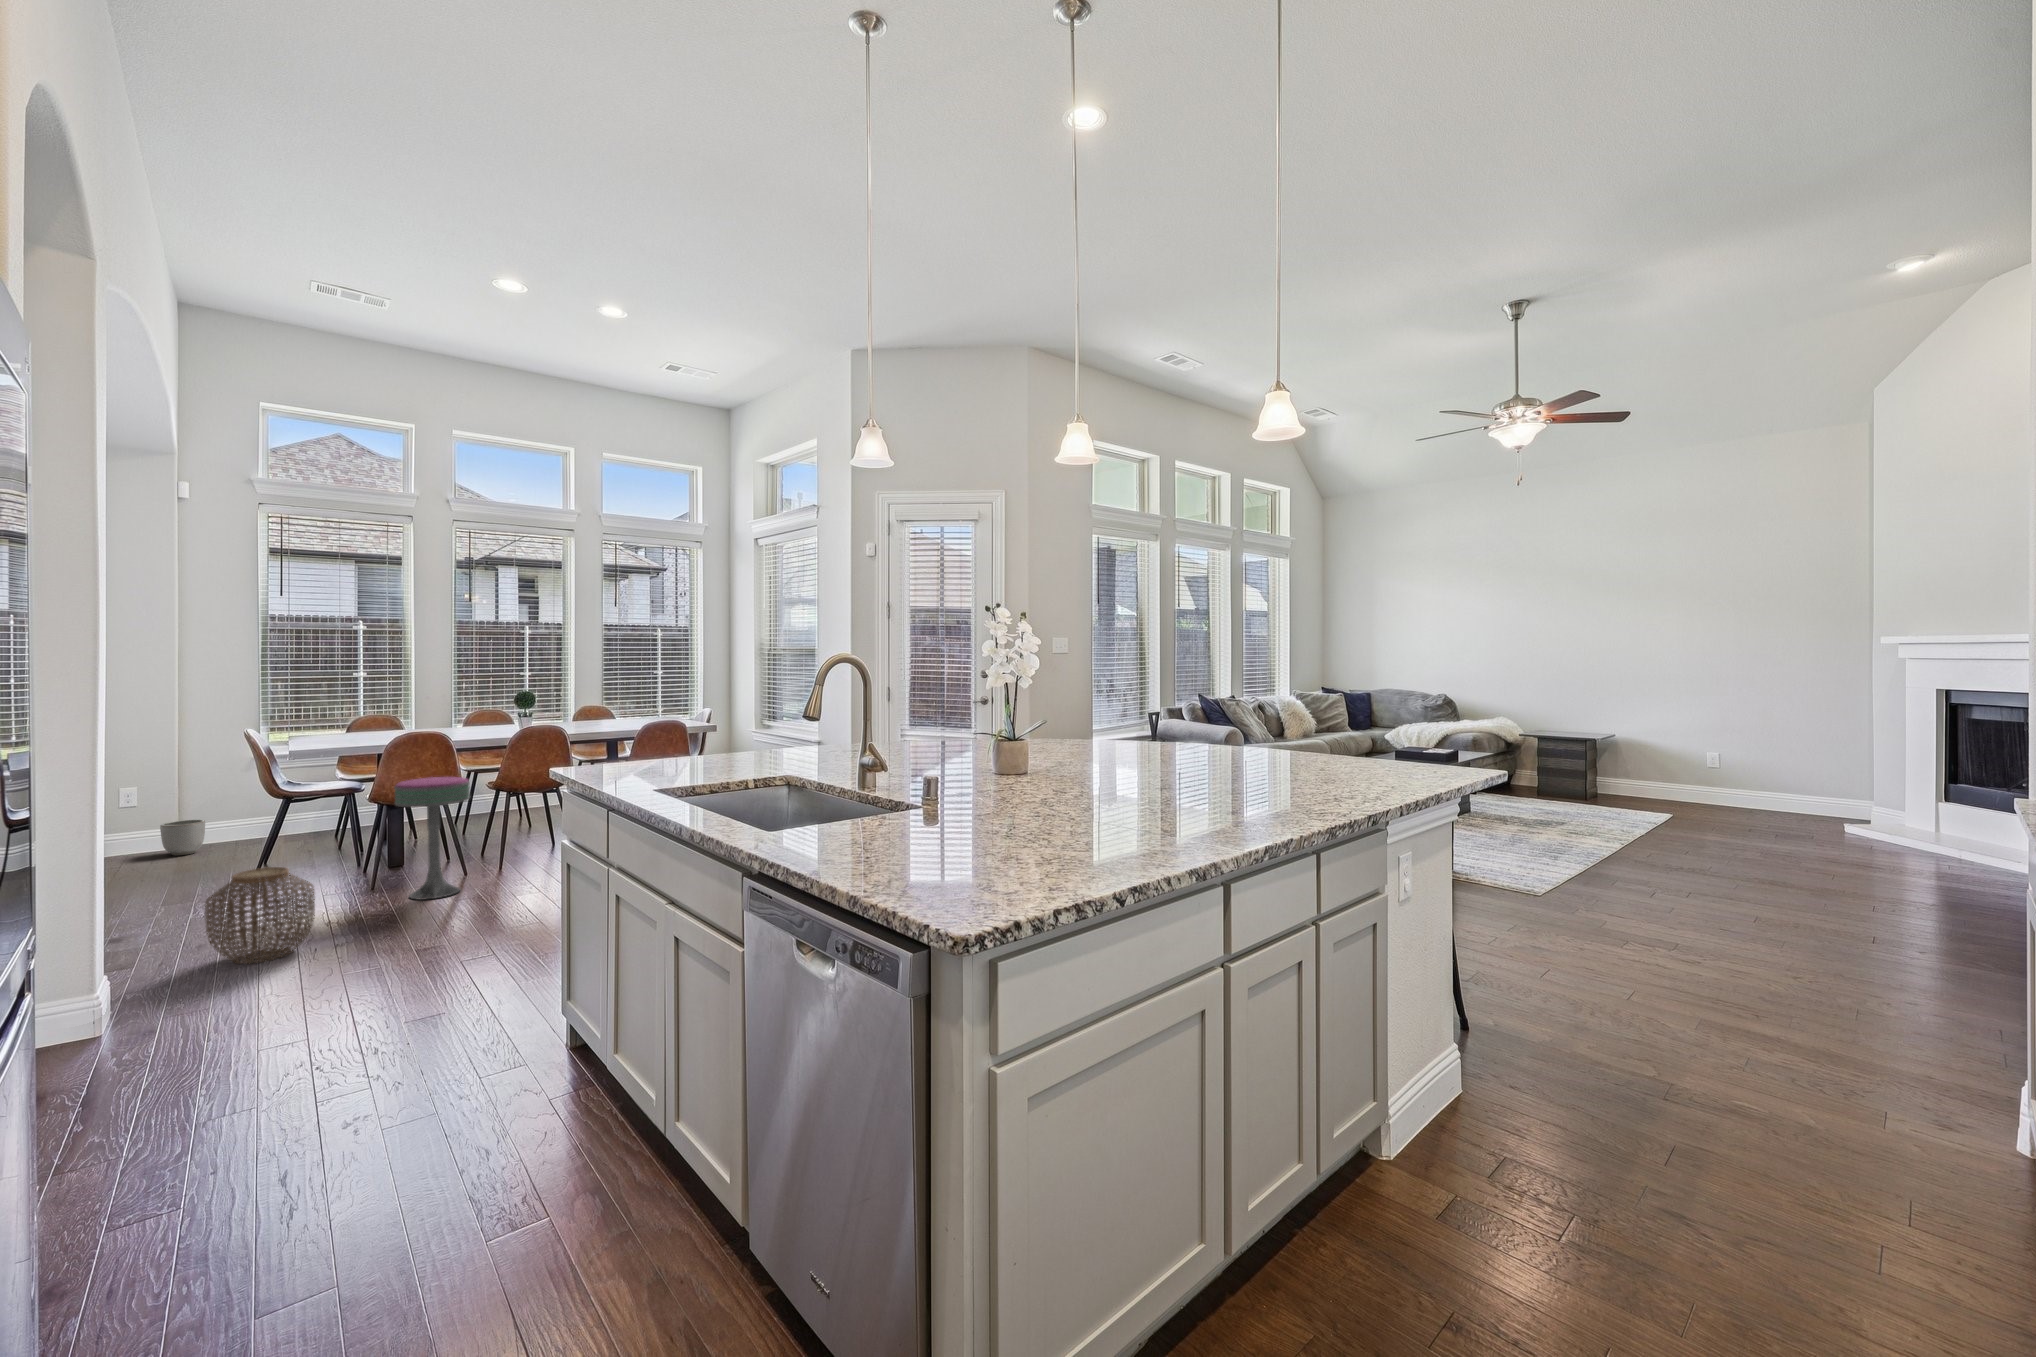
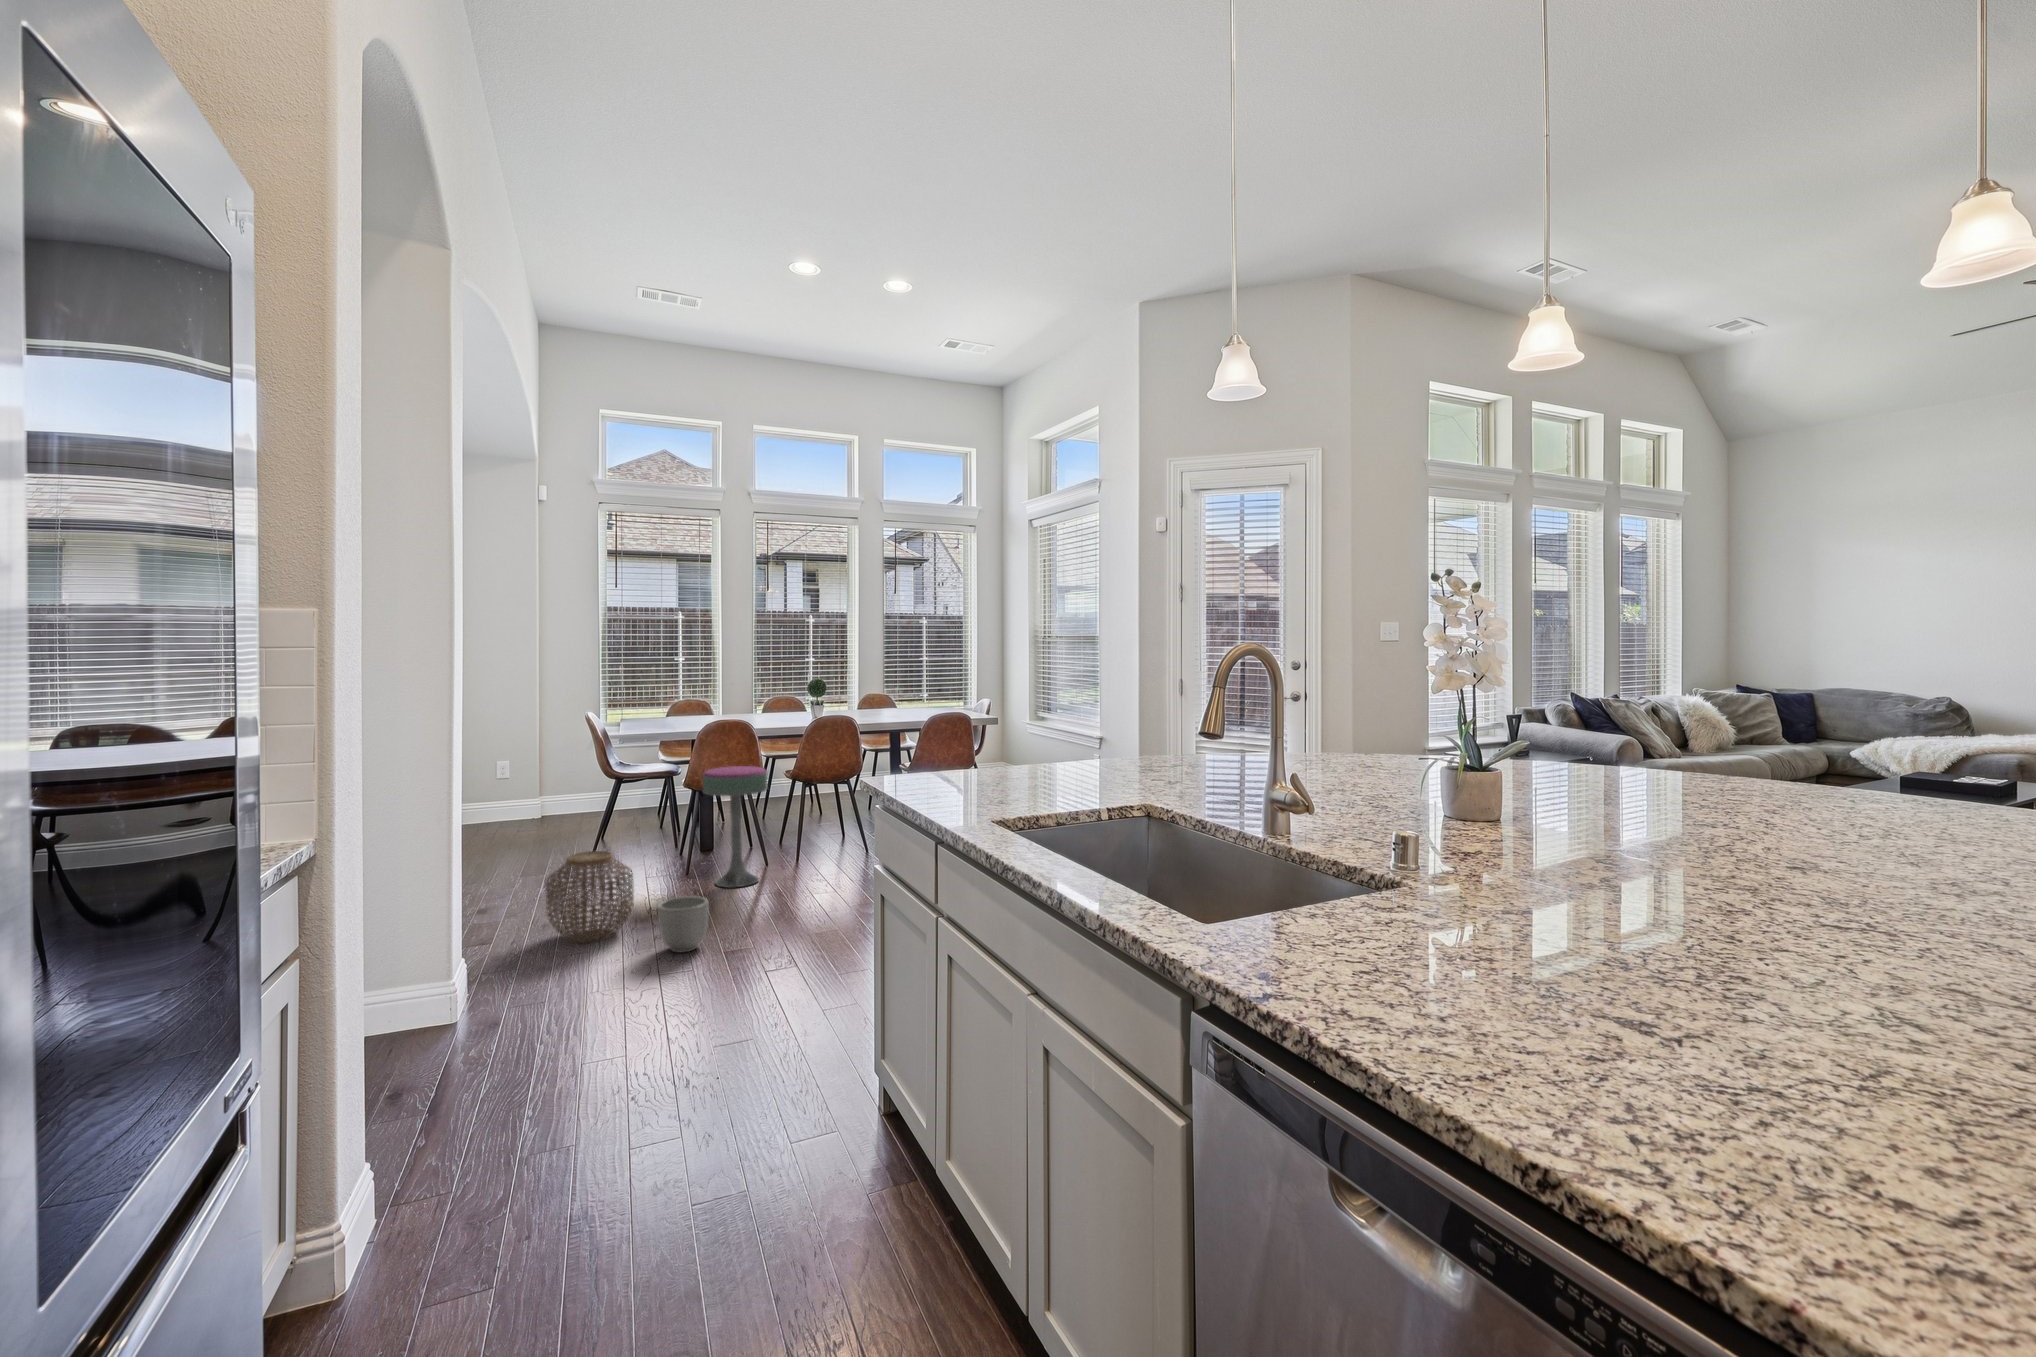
planter: present [160,819,205,855] -> present [658,896,709,953]

